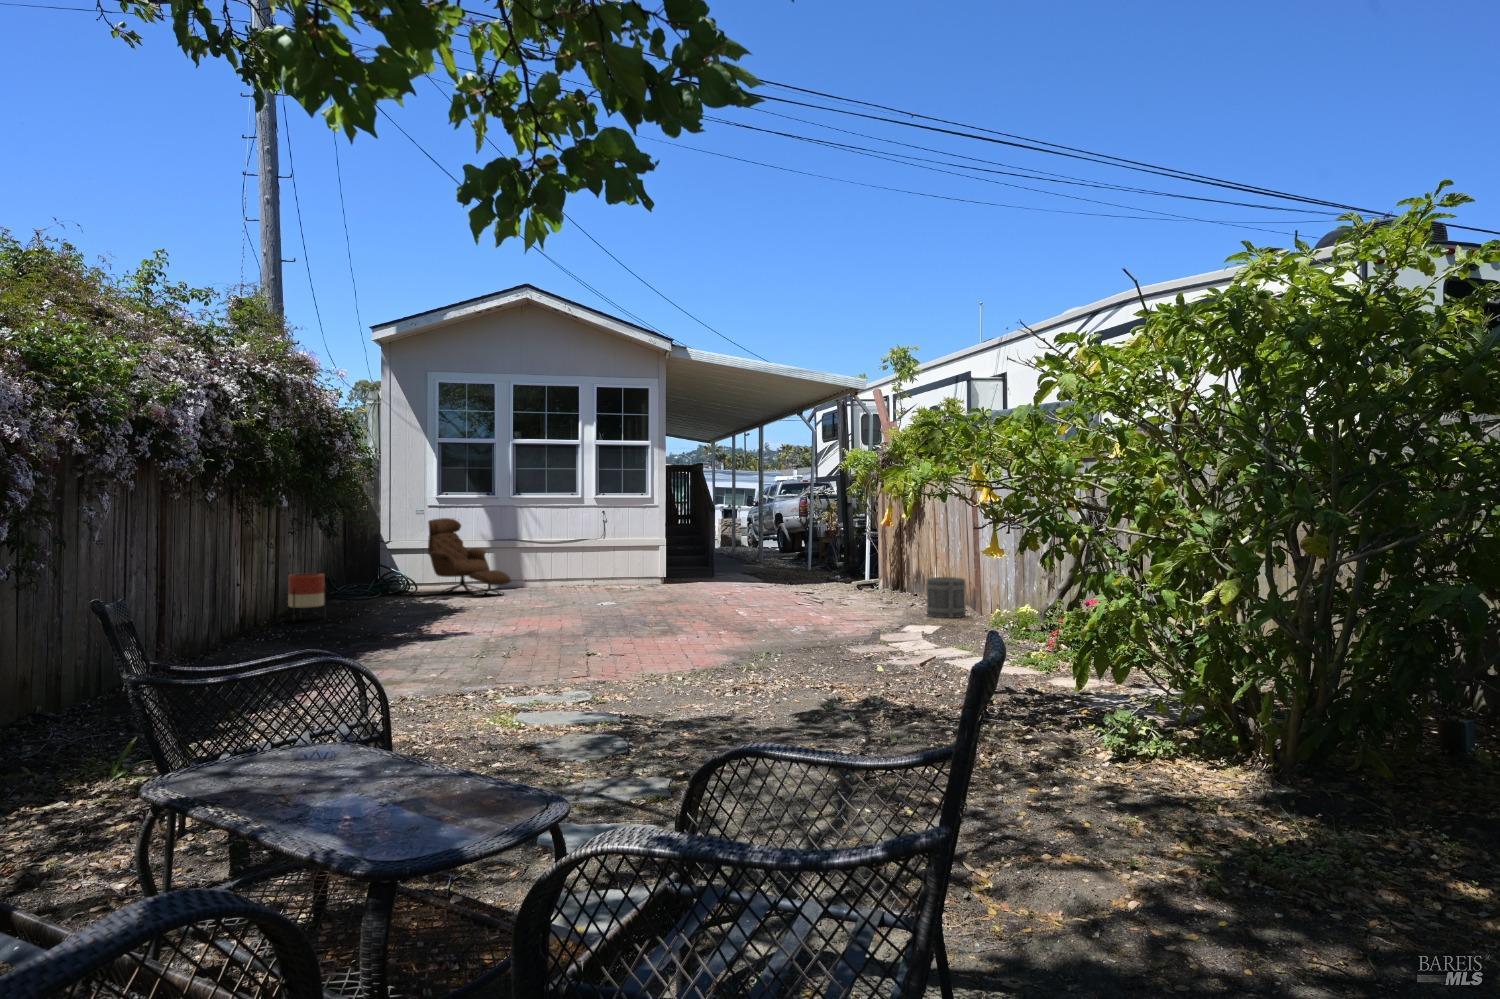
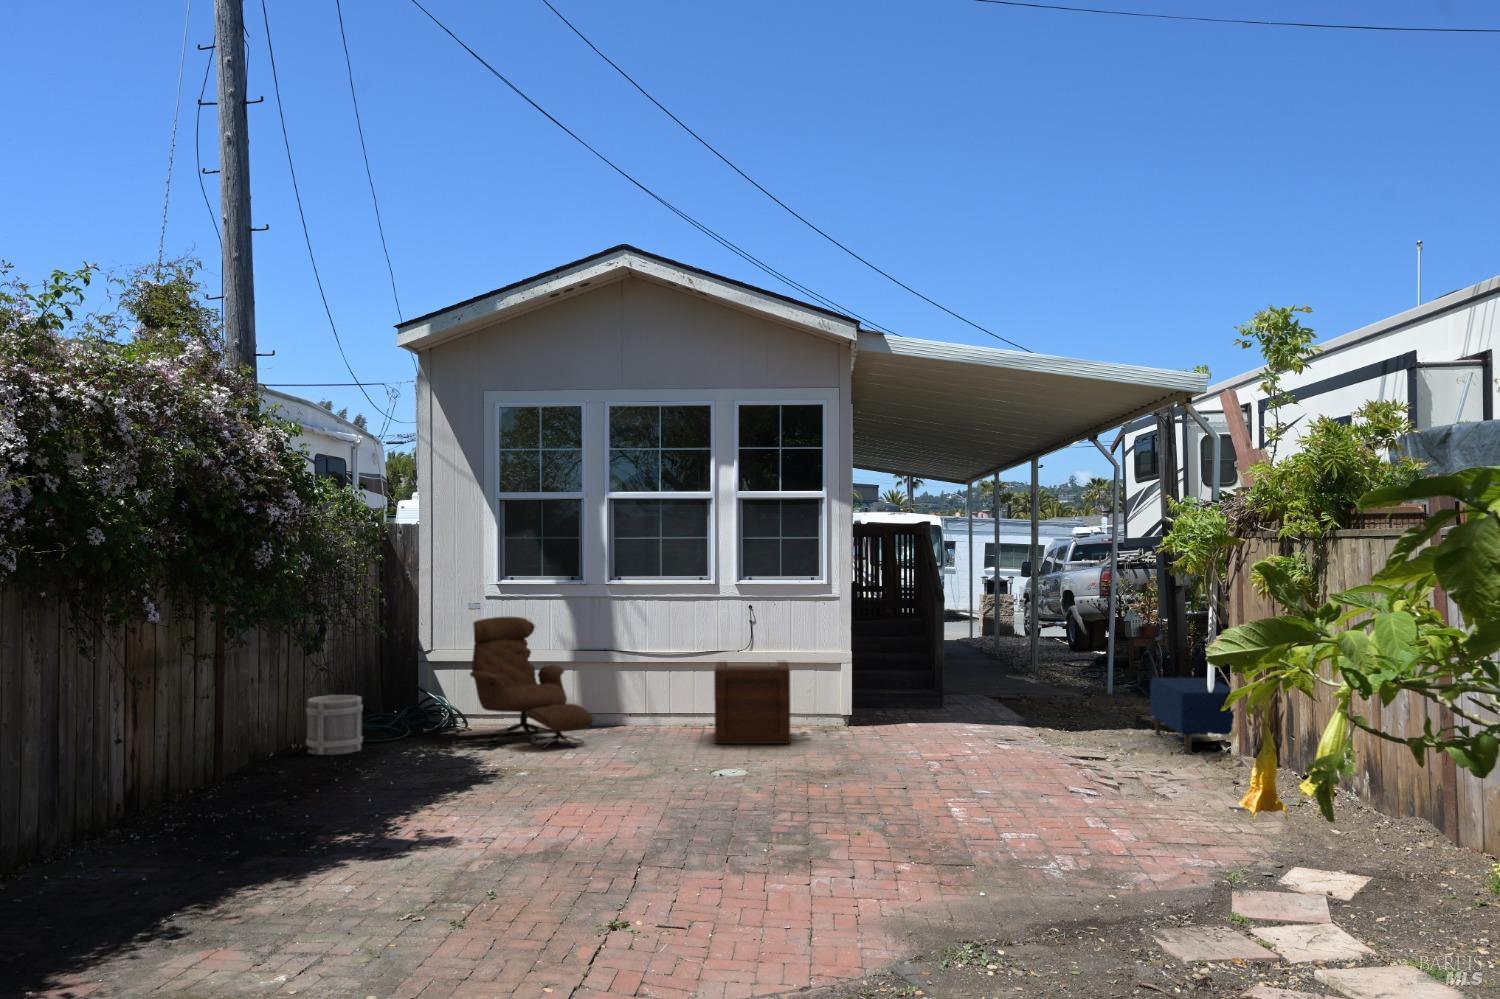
wooden crate: none [582,544,632,593] -> present [714,660,791,744]
bench: none [834,551,886,590] -> present [1150,678,1235,755]
planter: present [288,573,326,619] -> none [174,725,236,812]
bucket: present [927,577,966,618] -> present [306,695,363,755]

